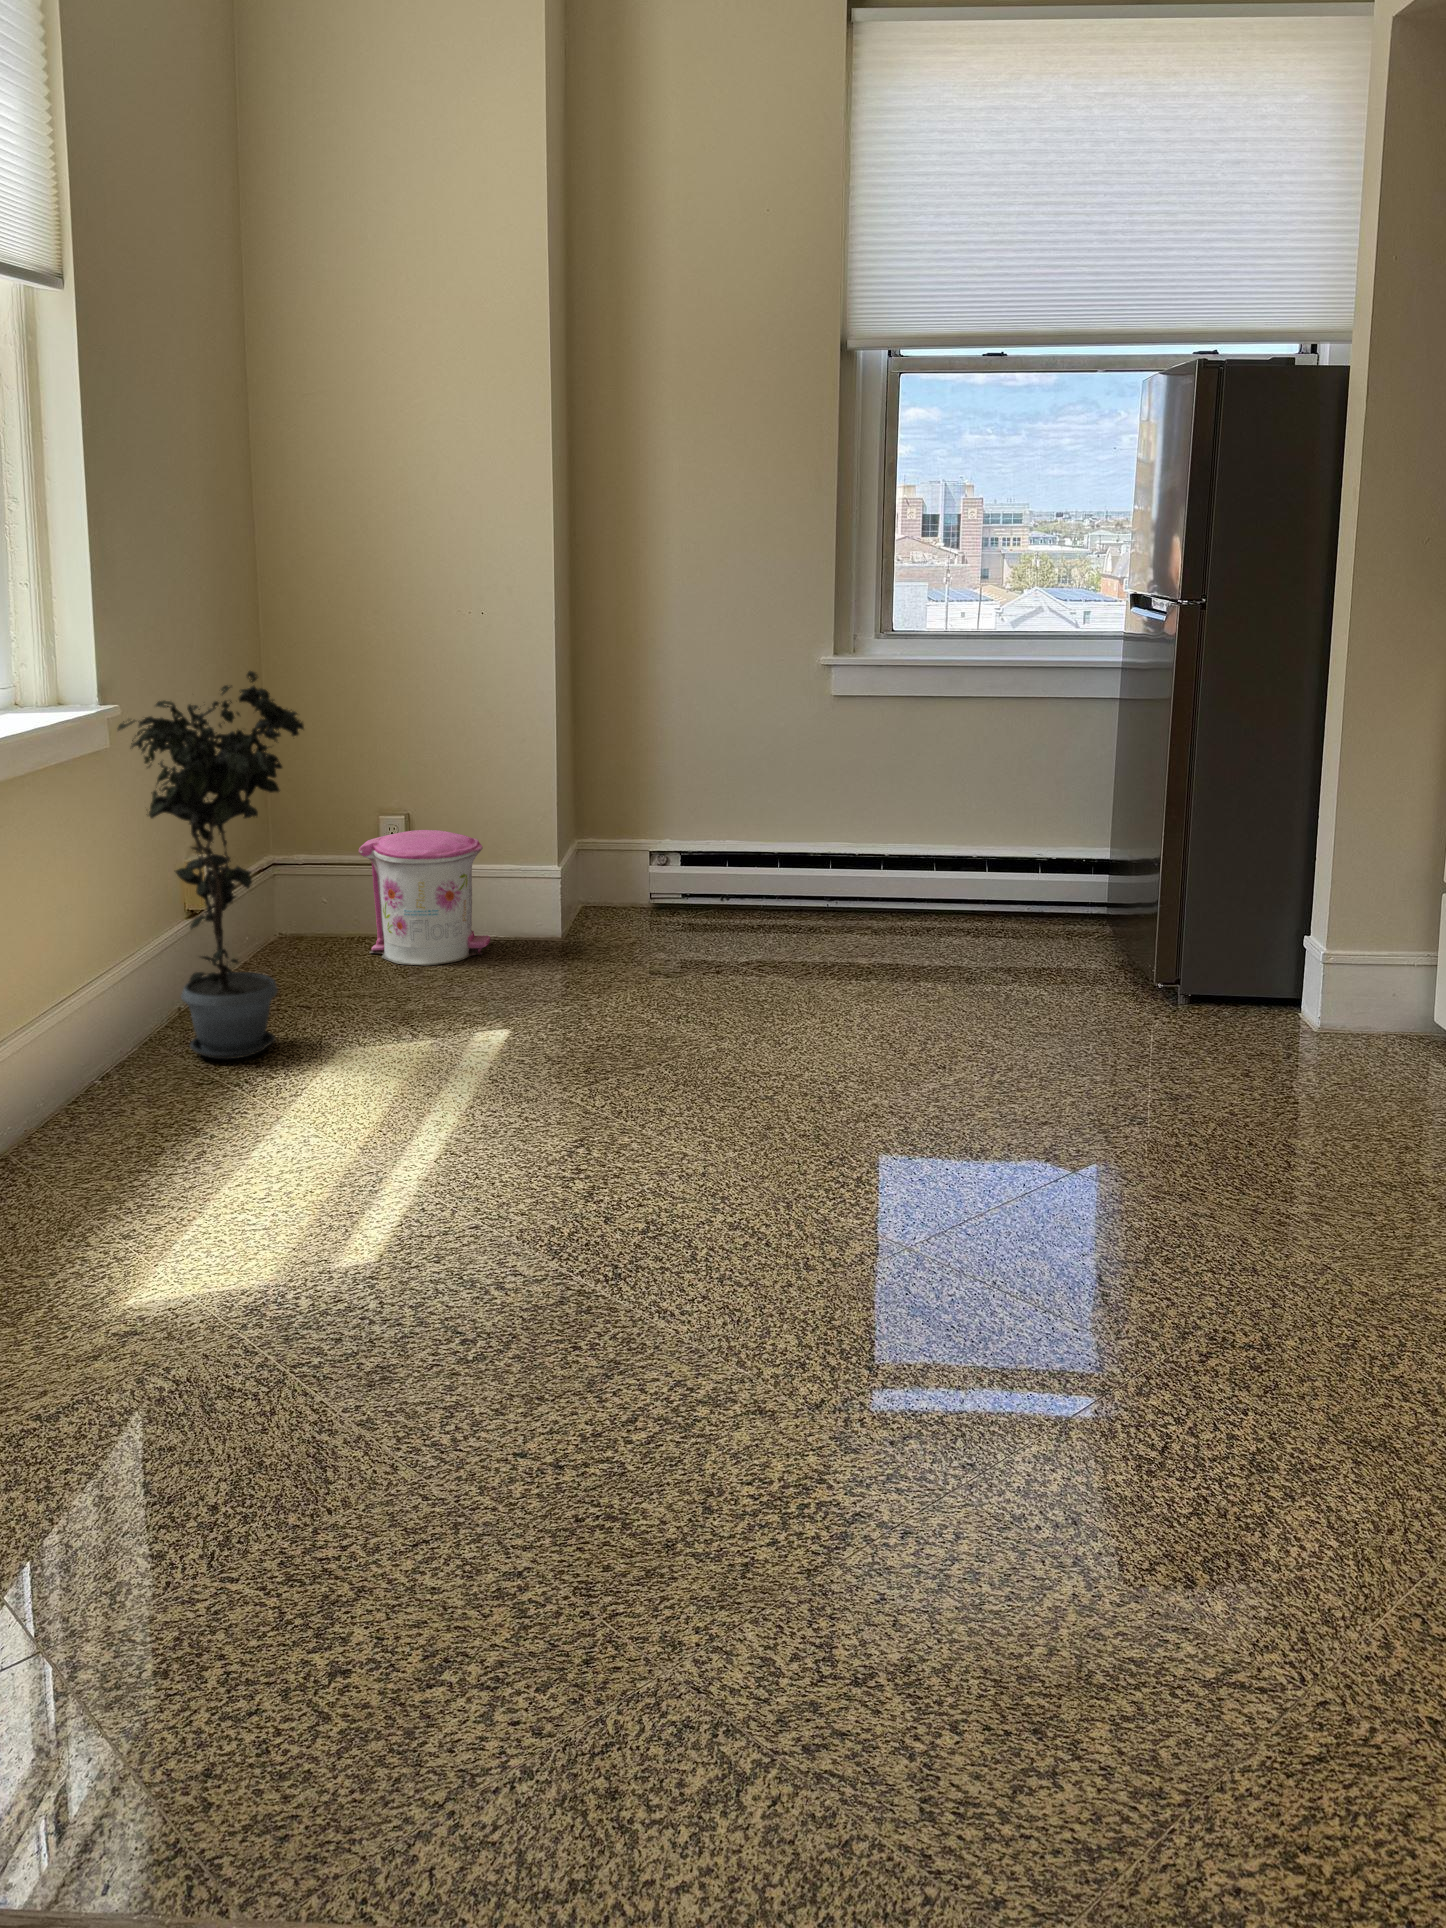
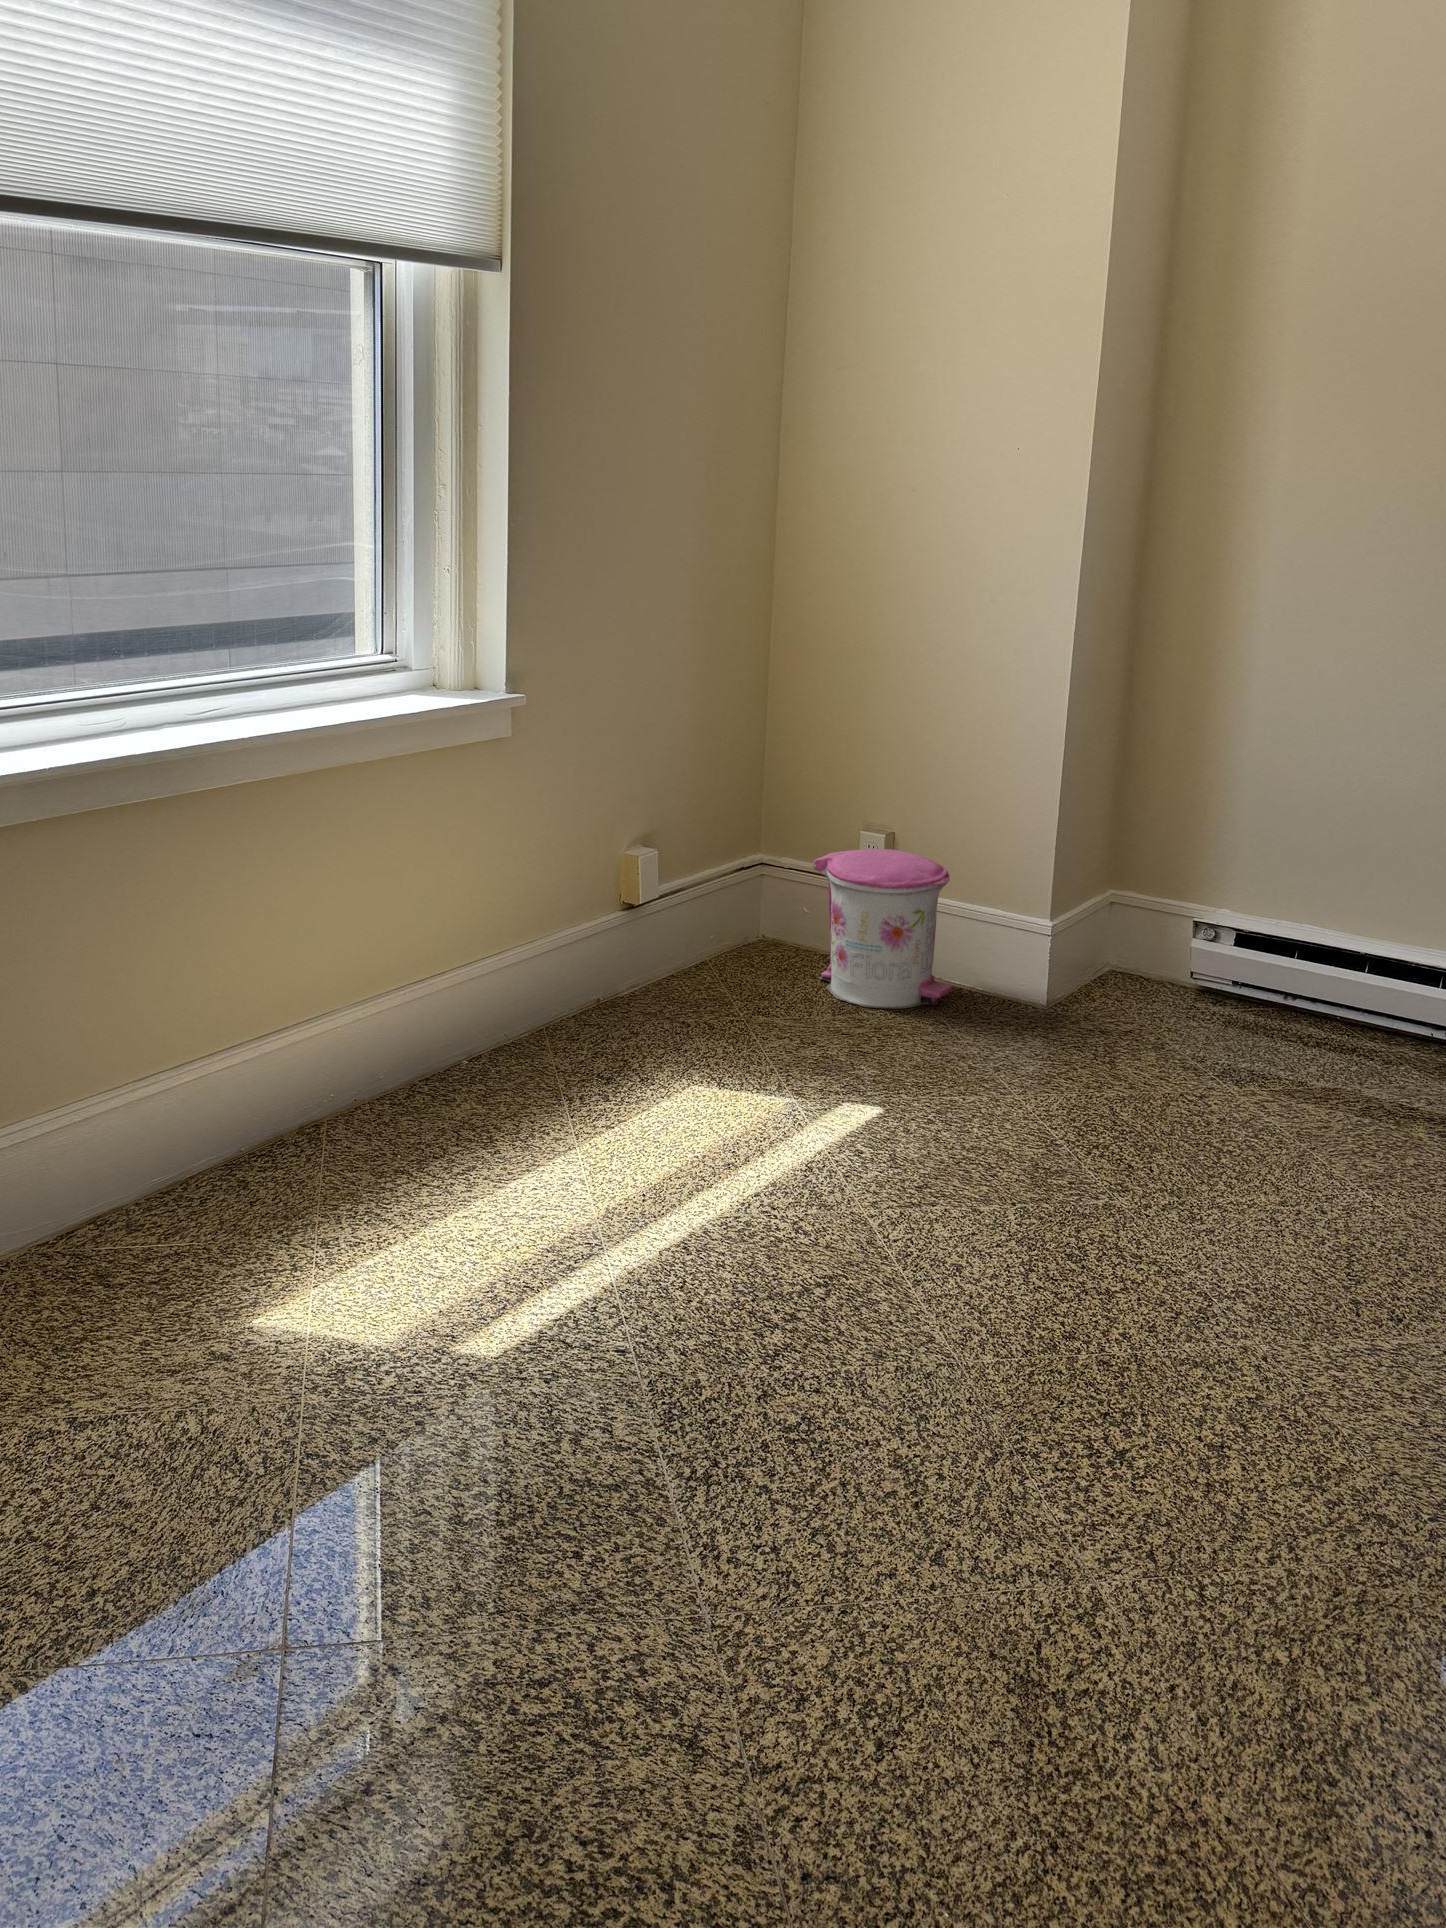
potted plant: present [118,671,304,1059] -> none [474,664,707,1077]

